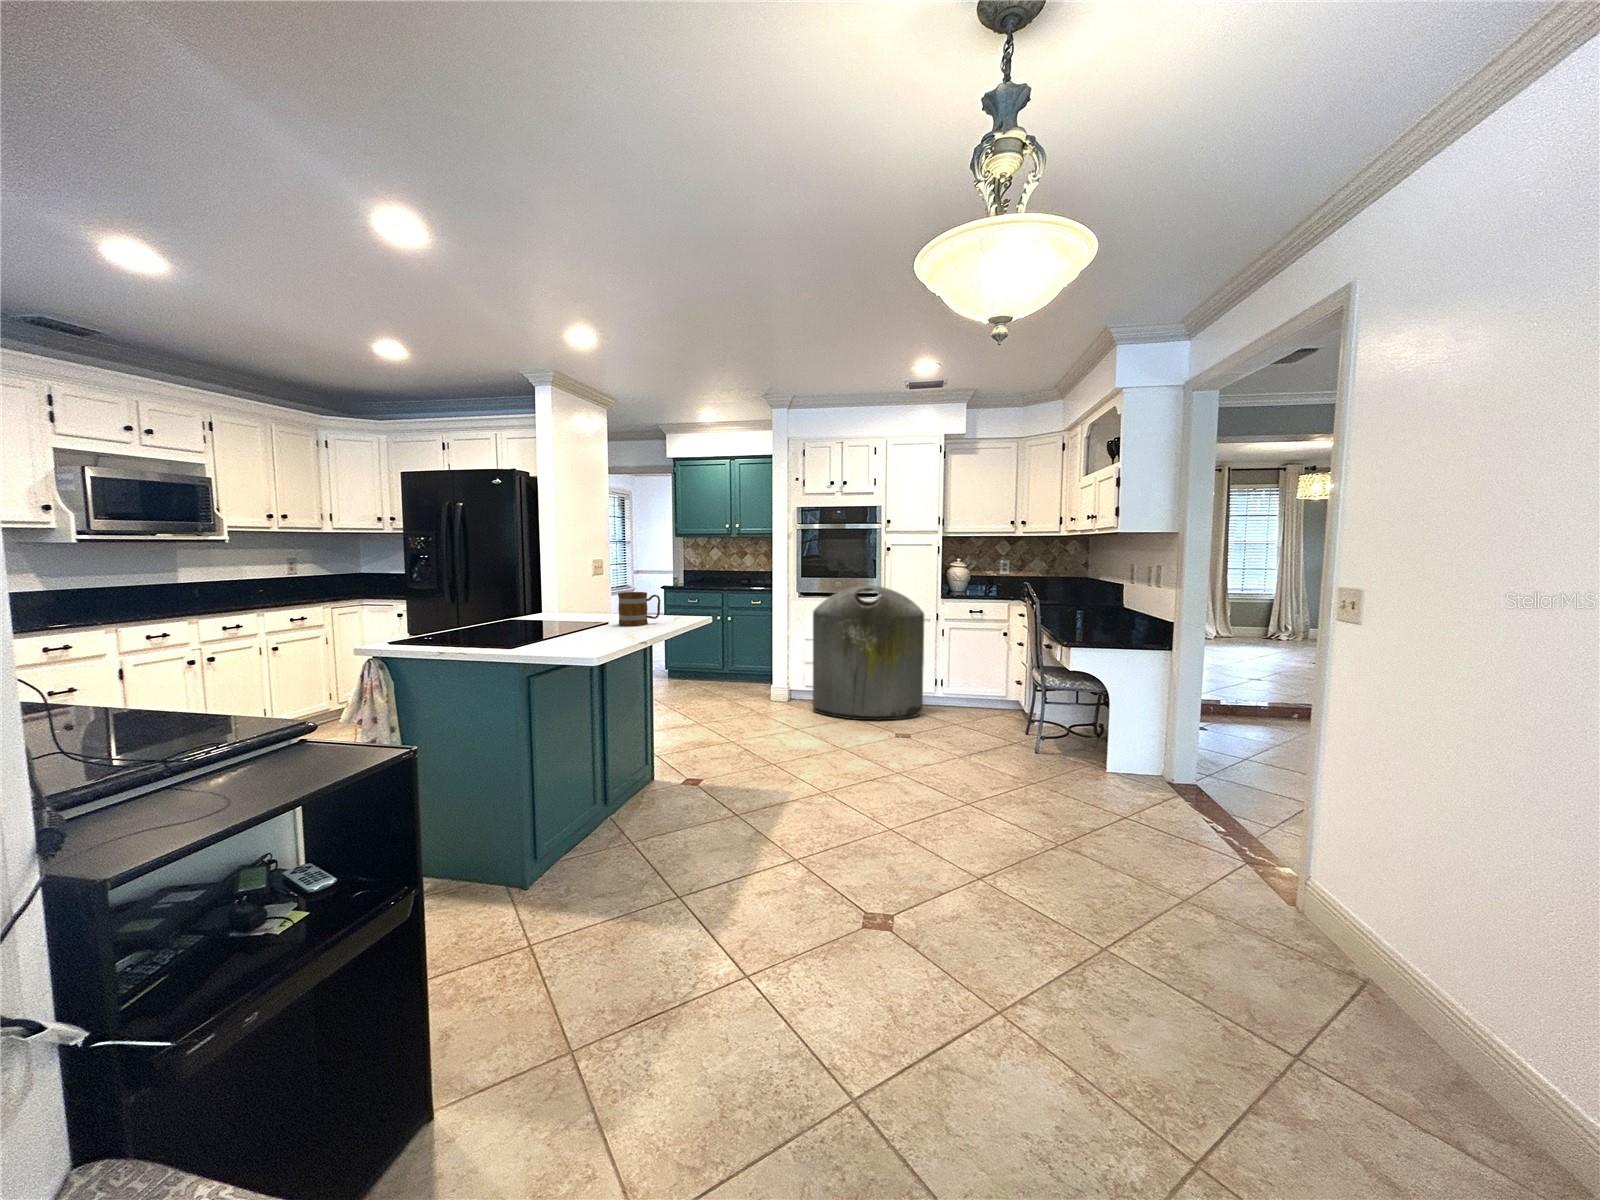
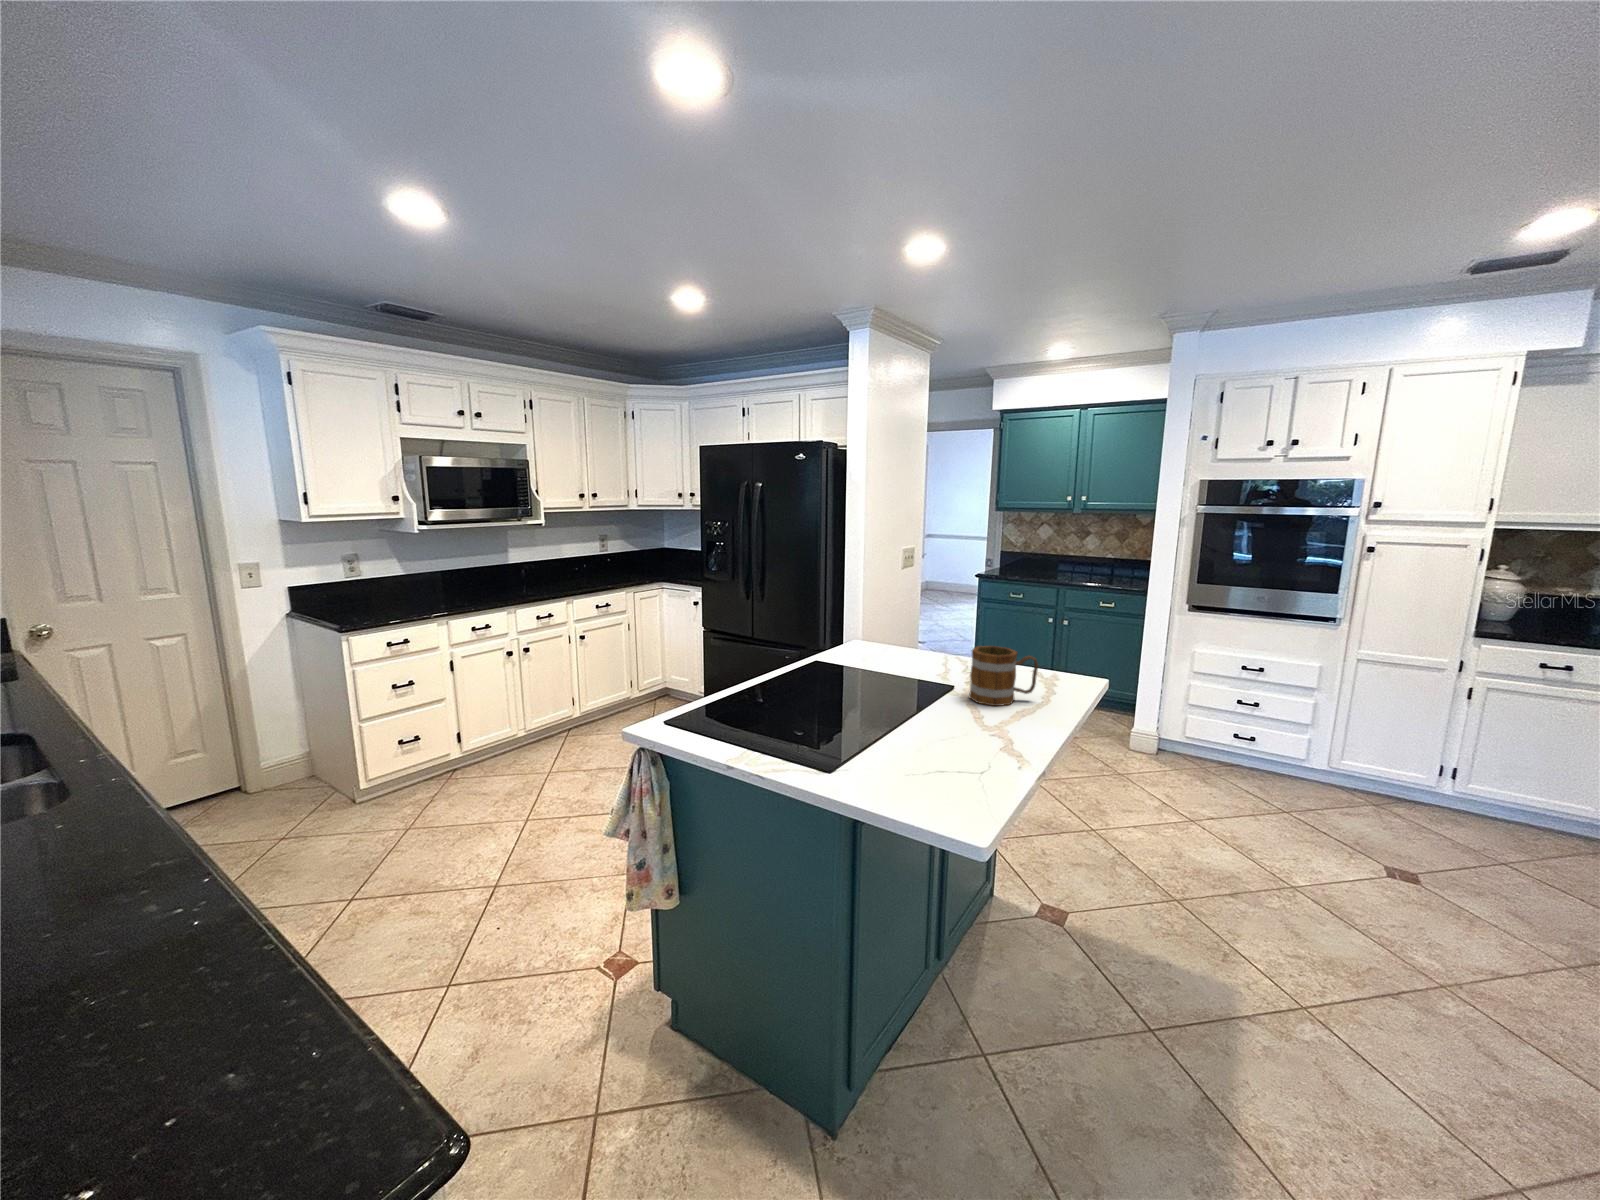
trash can: present [813,586,924,720] -> none [1204,610,1455,836]

